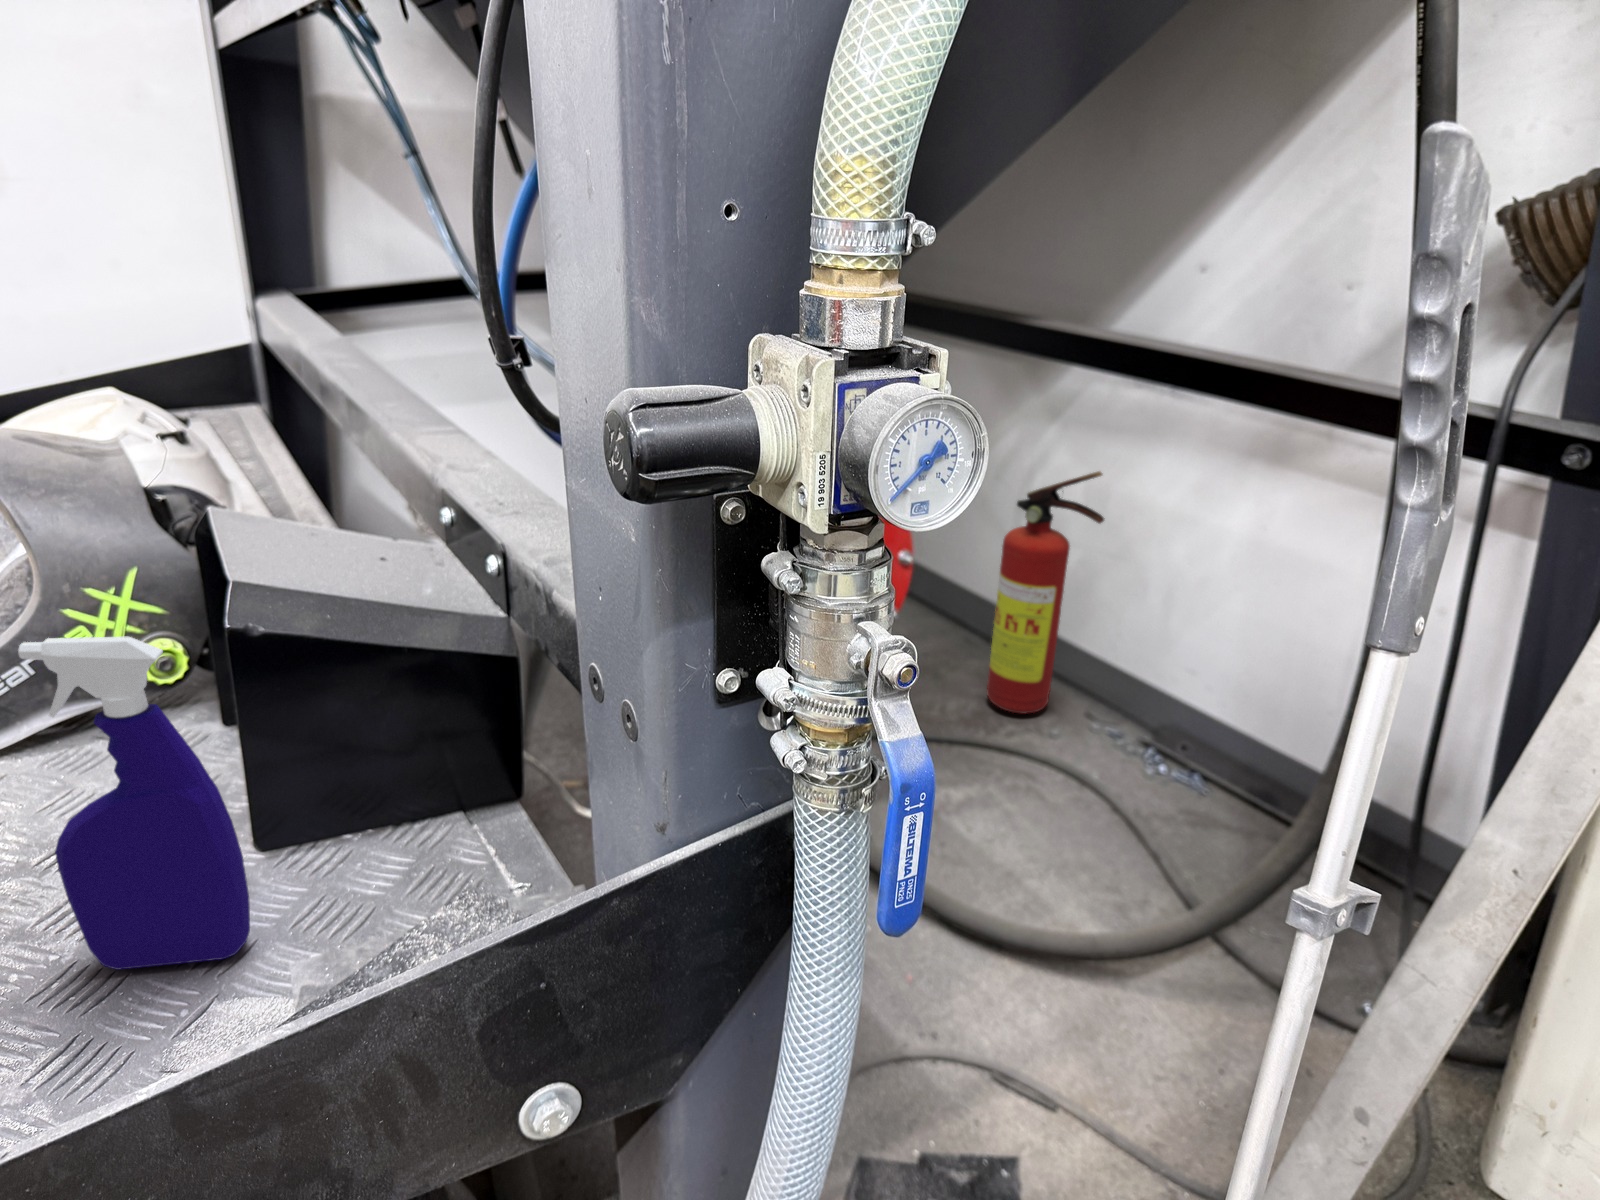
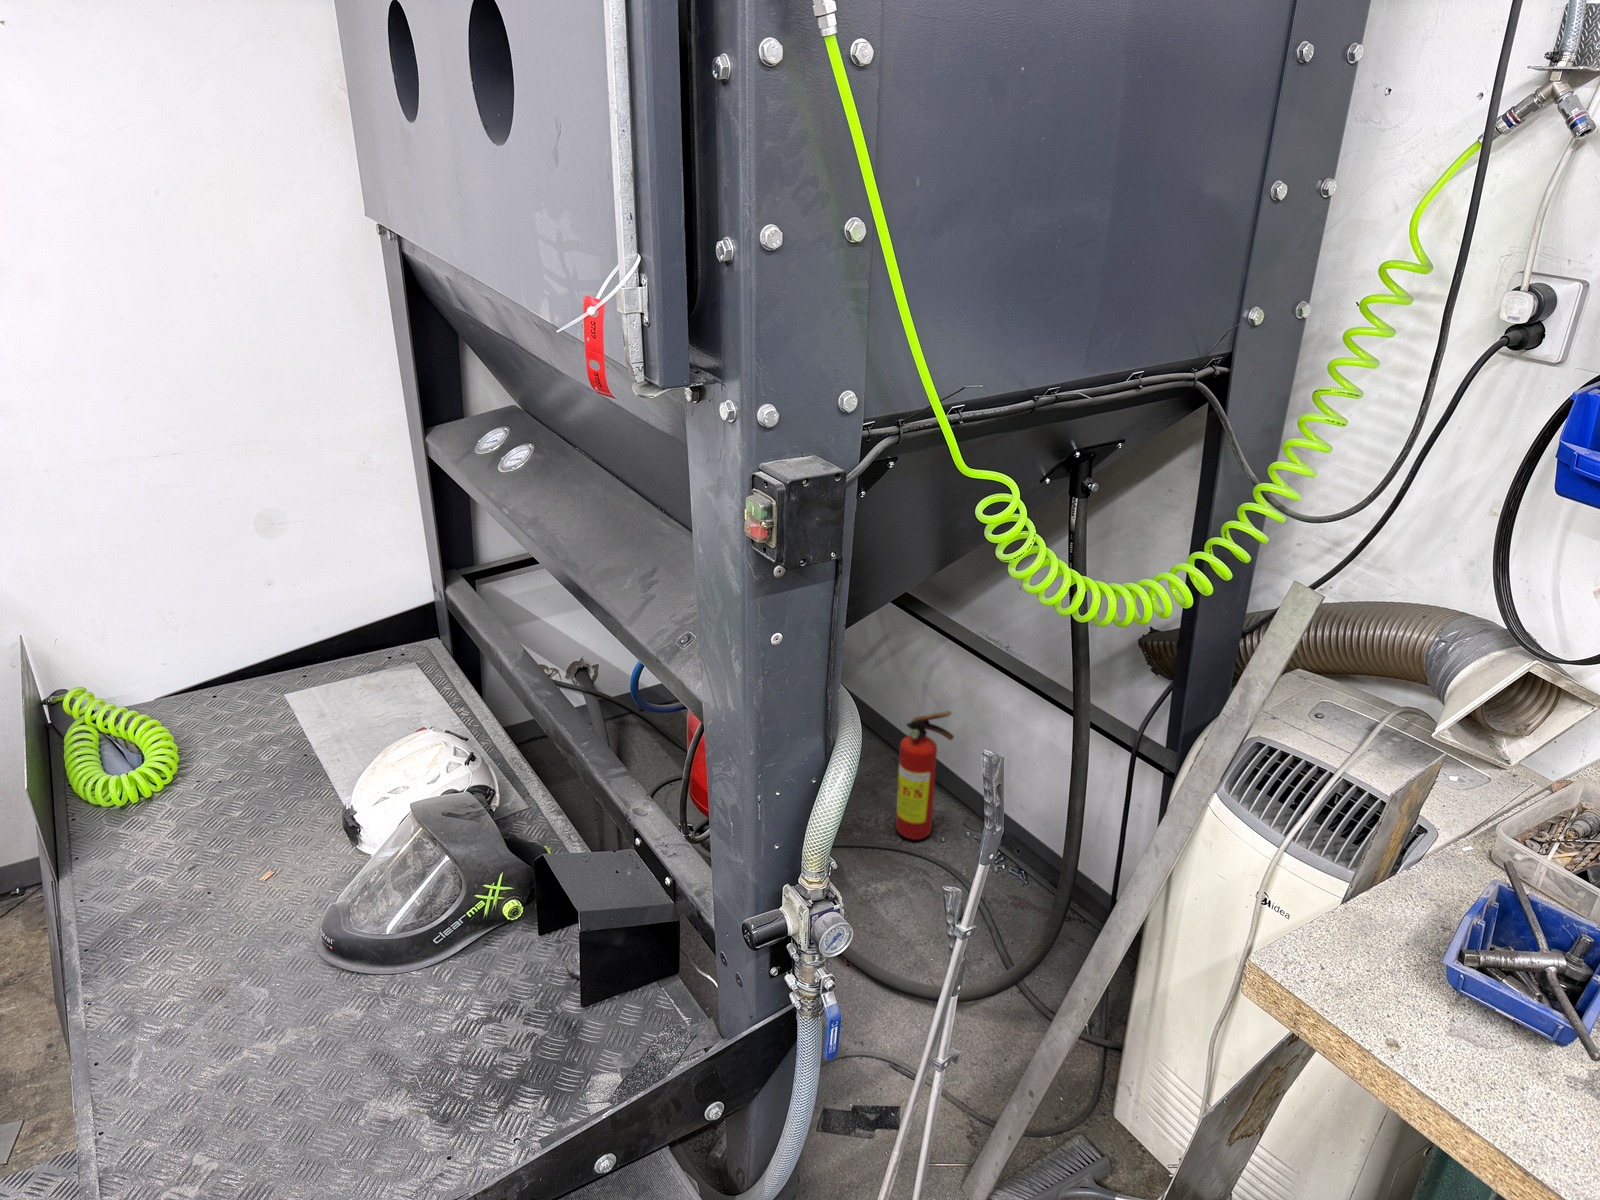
spray bottle: present [18,637,250,969] -> none [532,955,593,1063]

